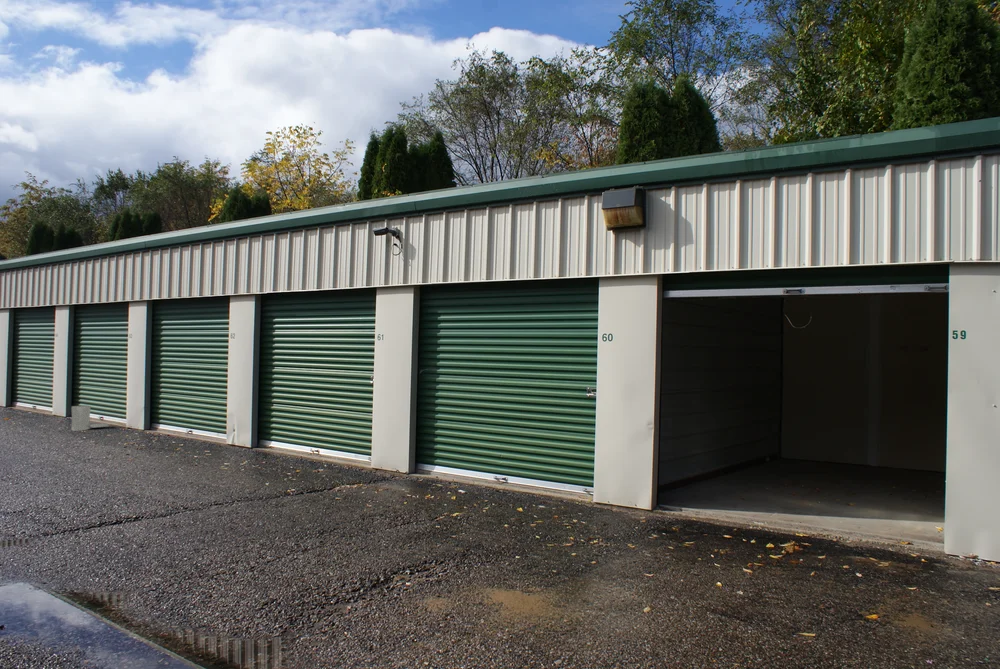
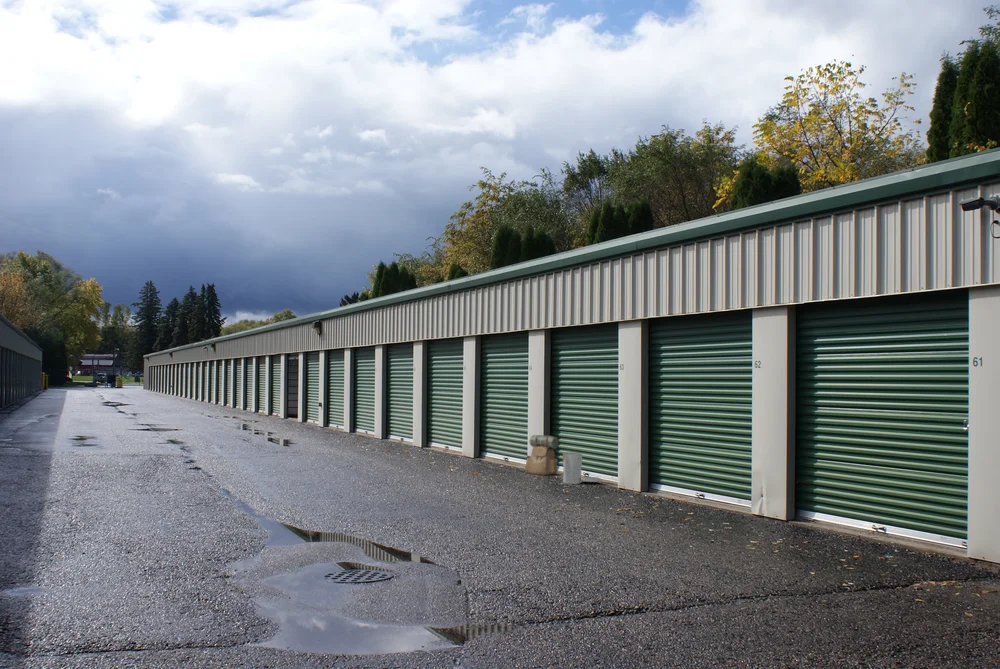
backpack: none [31,394,66,427] -> present [525,435,559,475]

